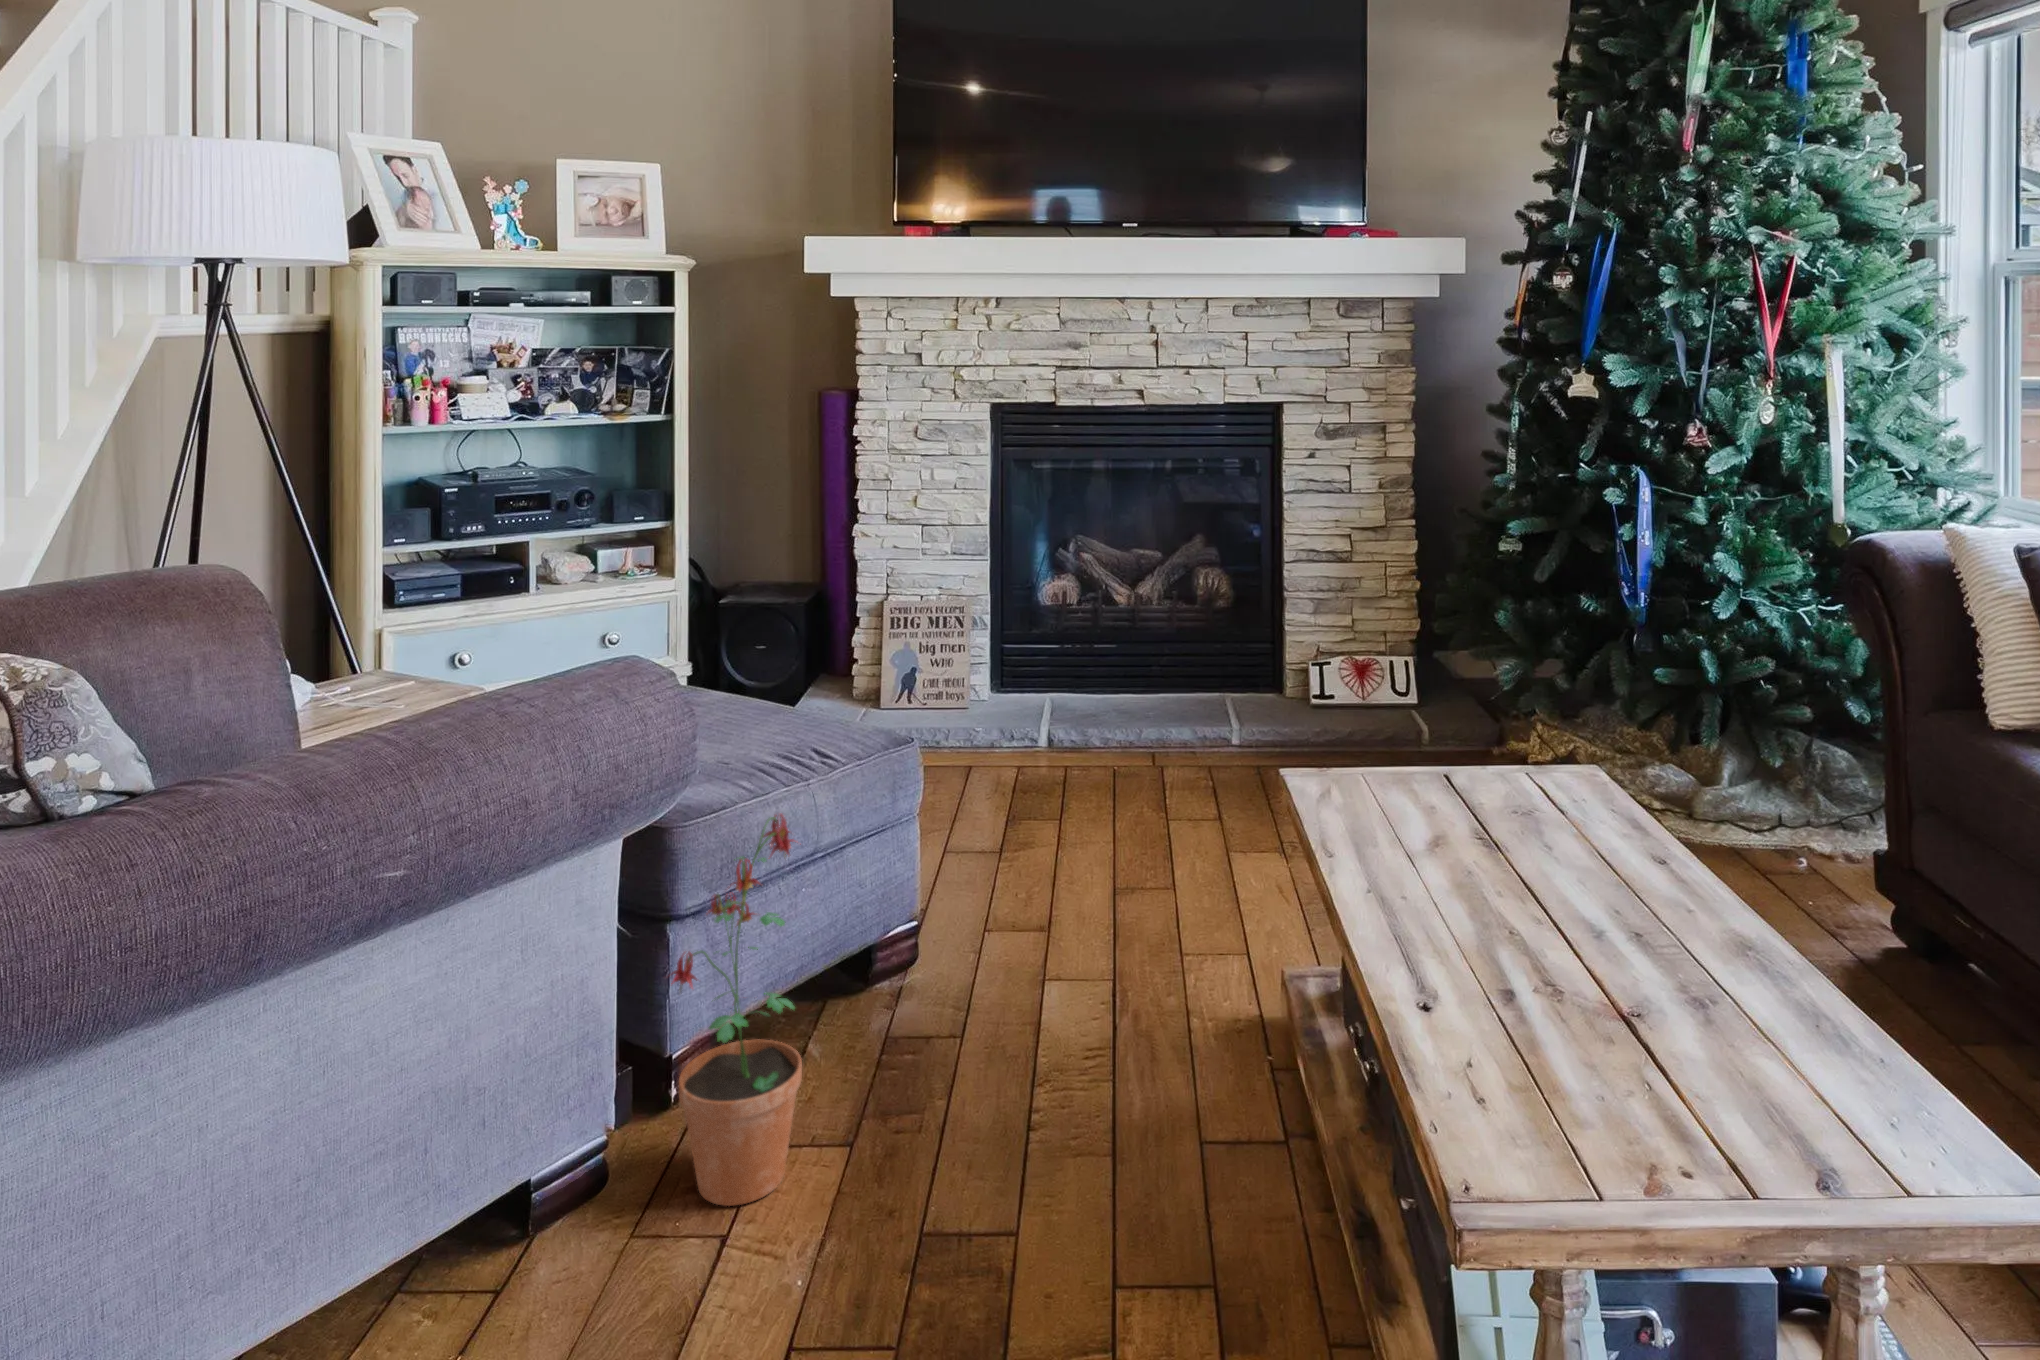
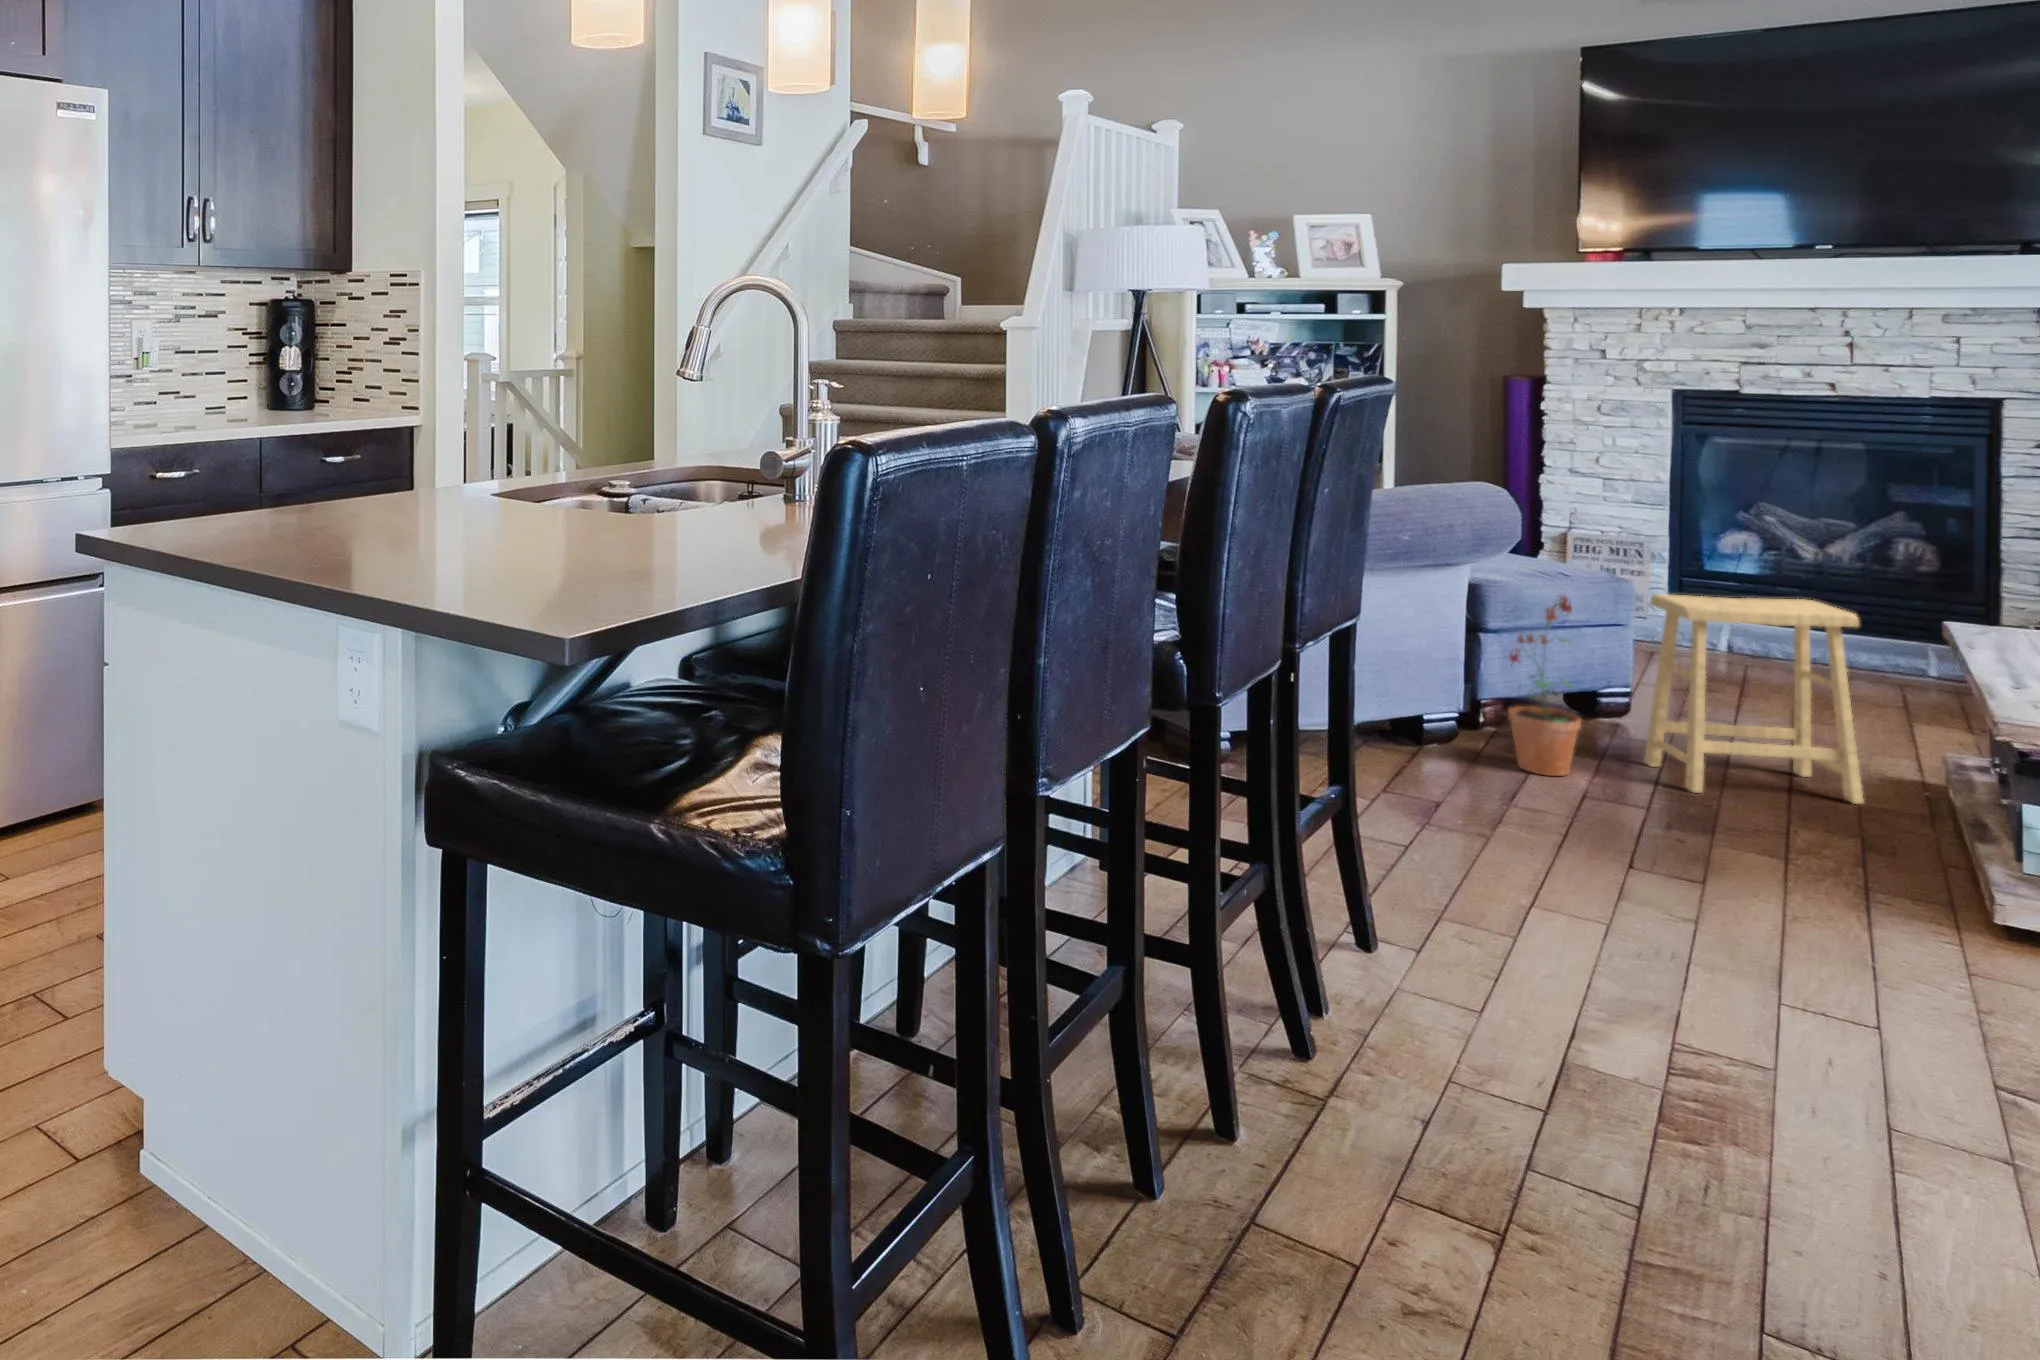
footstool: none [914,741,1198,1158] -> present [1644,594,1863,804]

